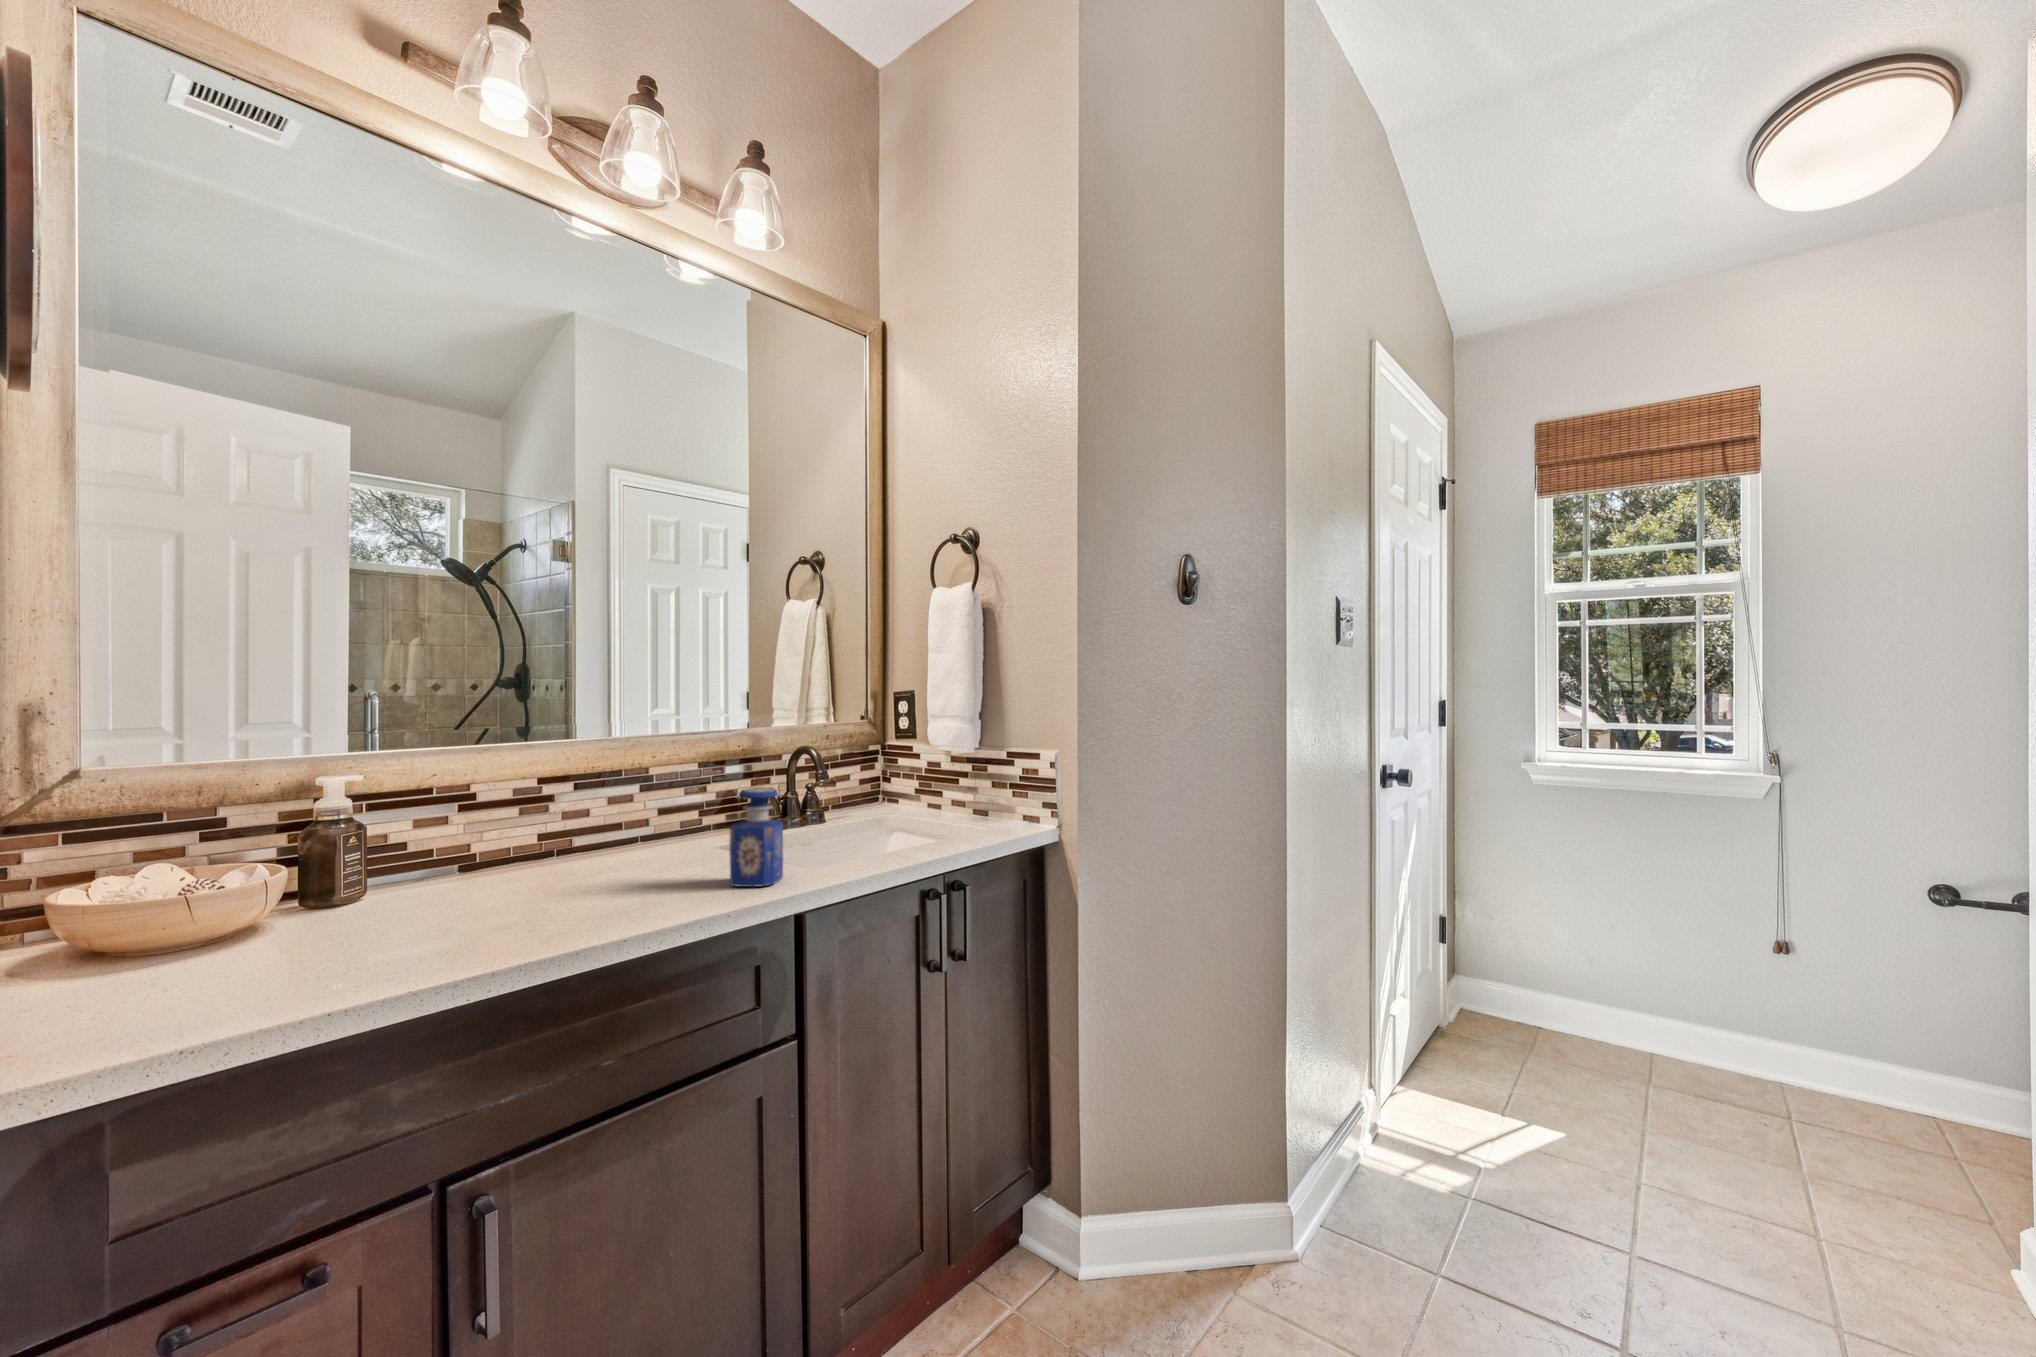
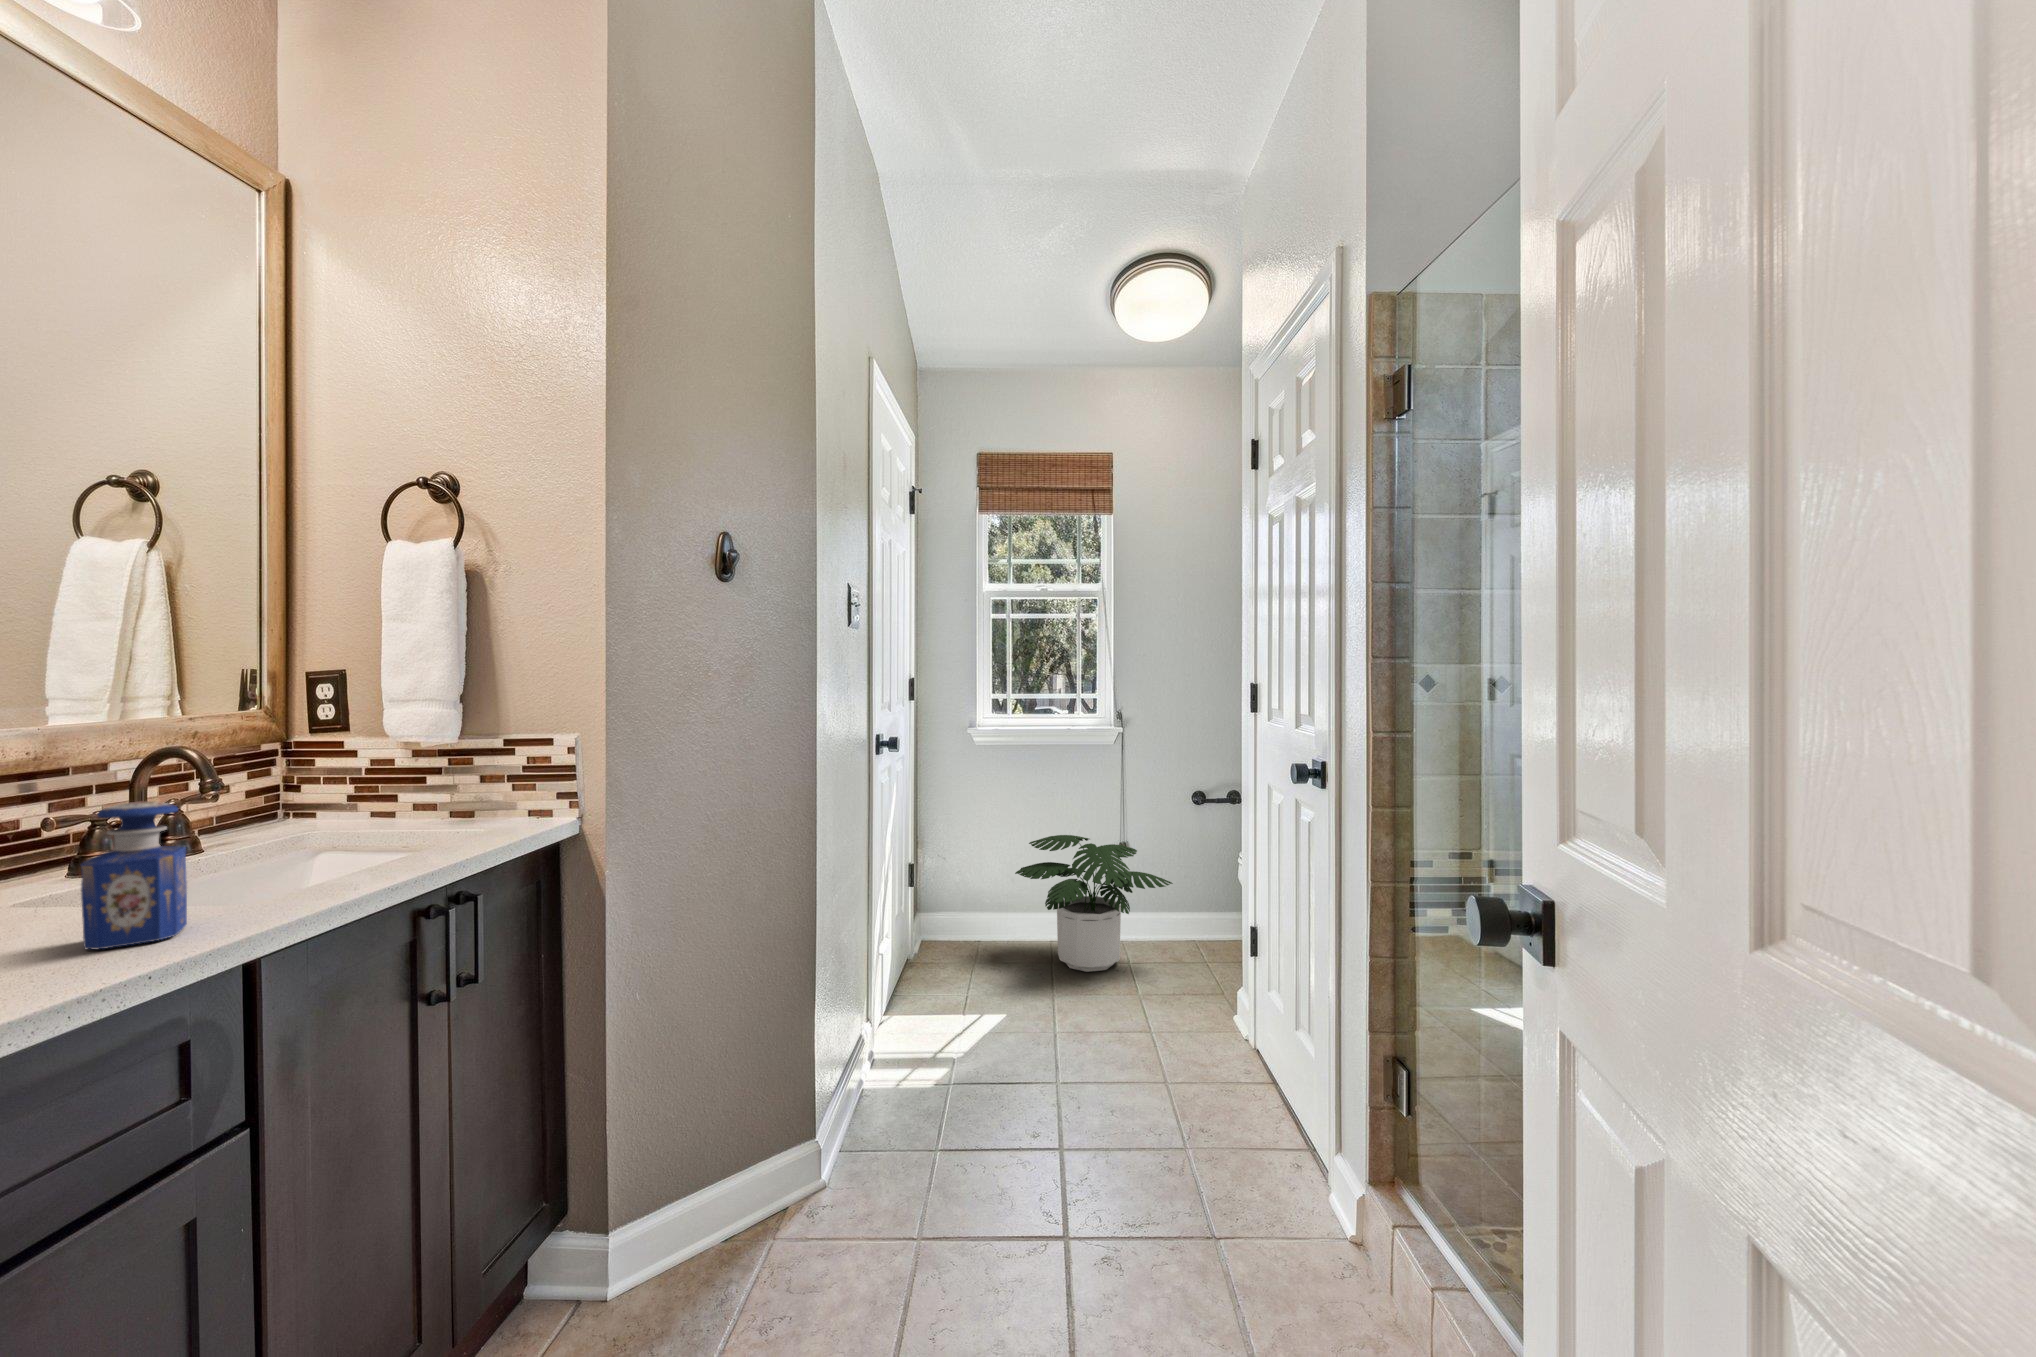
potted plant: none [1590,913,1883,1119] -> present [1015,835,1173,972]

